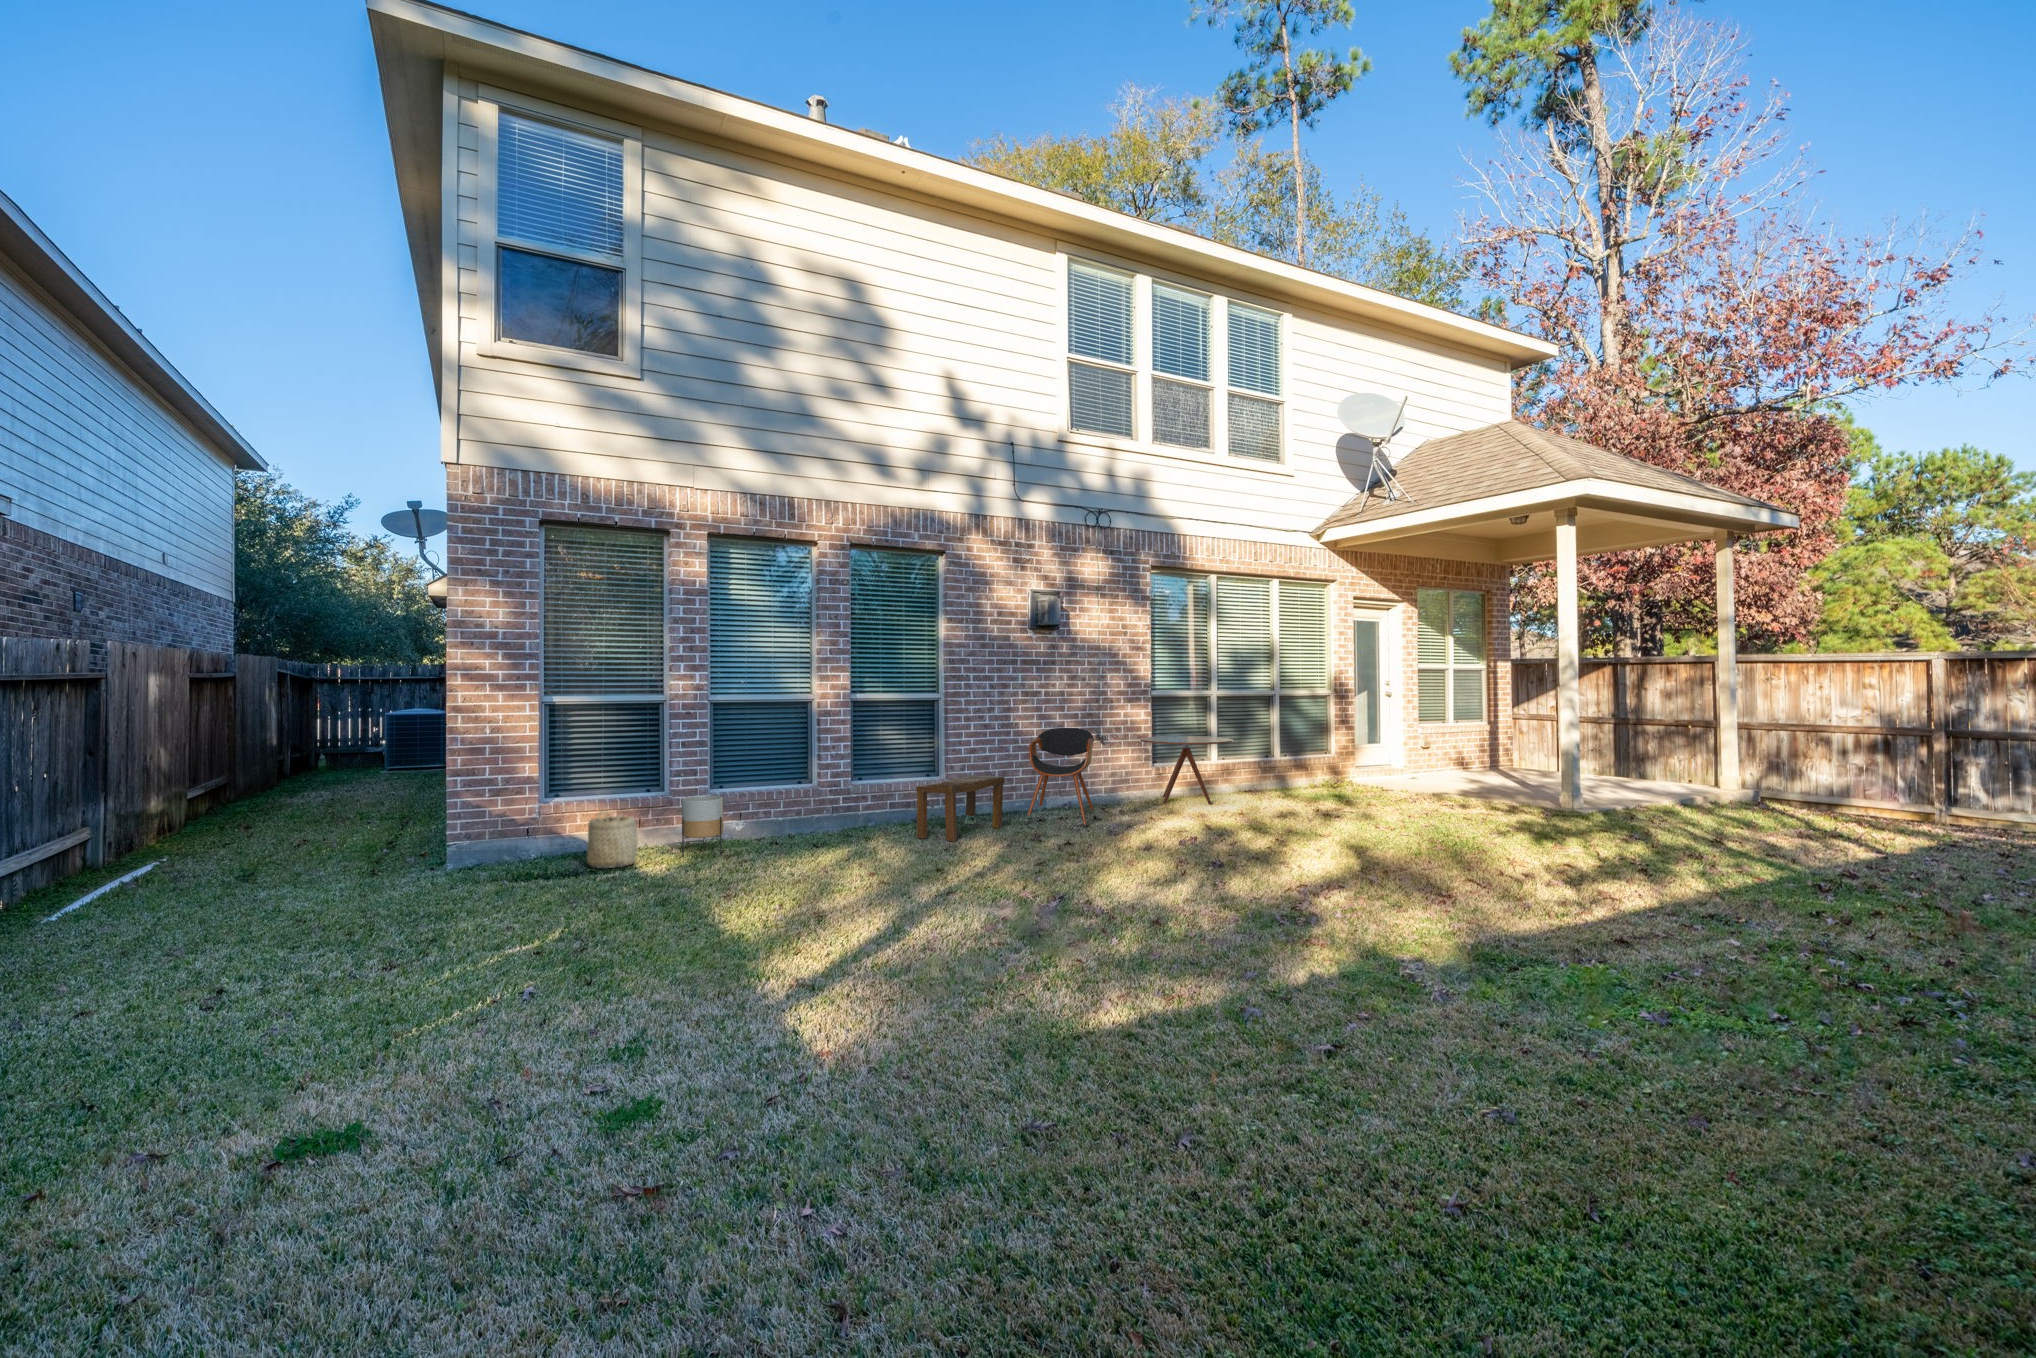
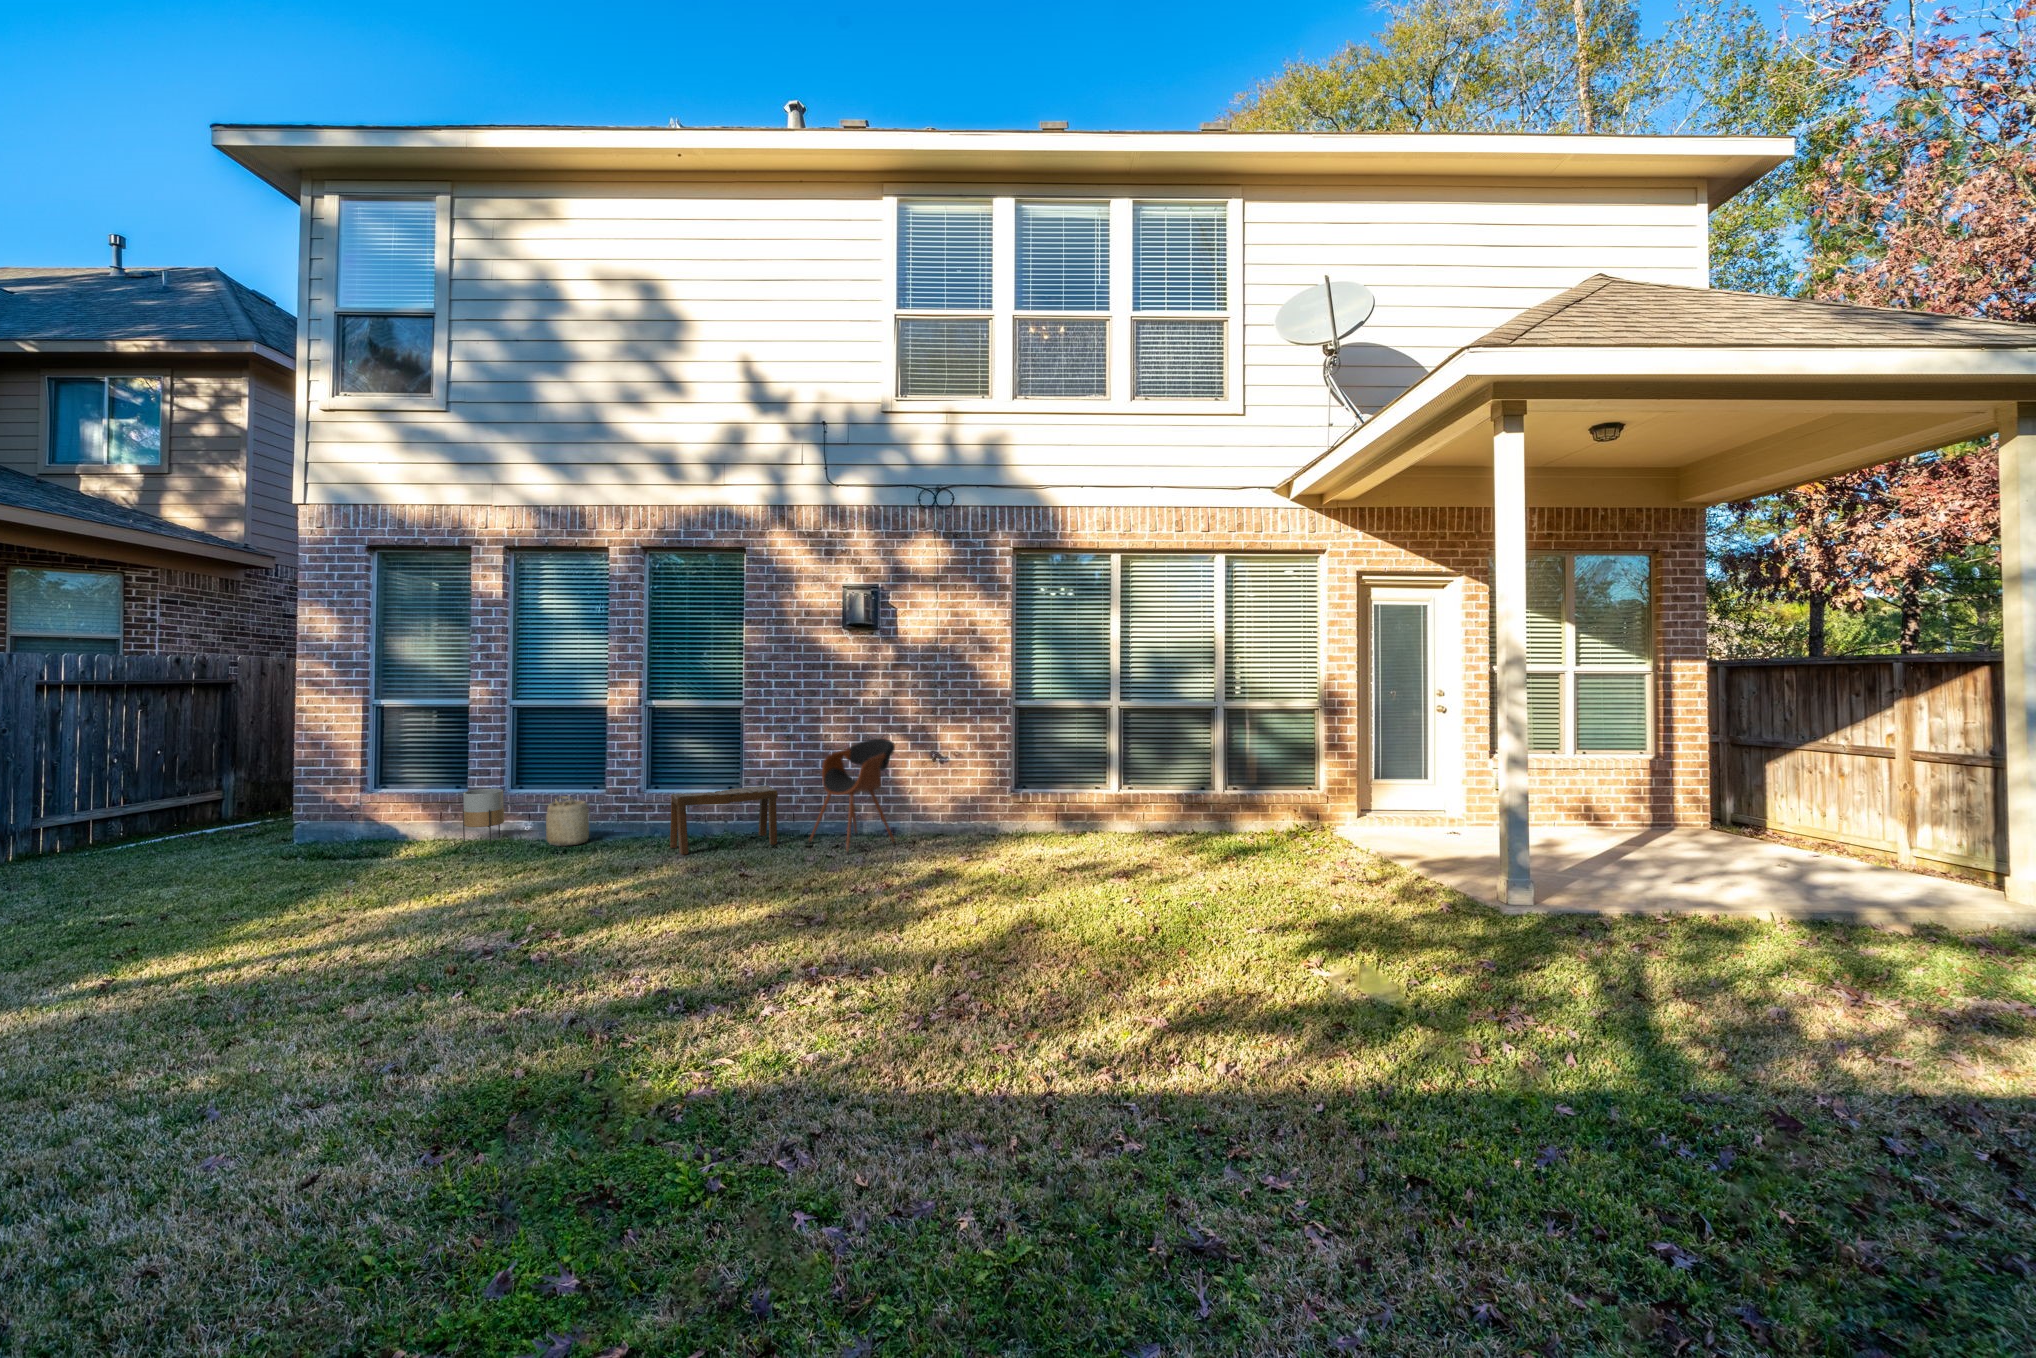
round table: present [1140,736,1233,804] -> none [963,753,1073,842]
basket: present [587,812,638,868] -> present [546,796,589,846]

